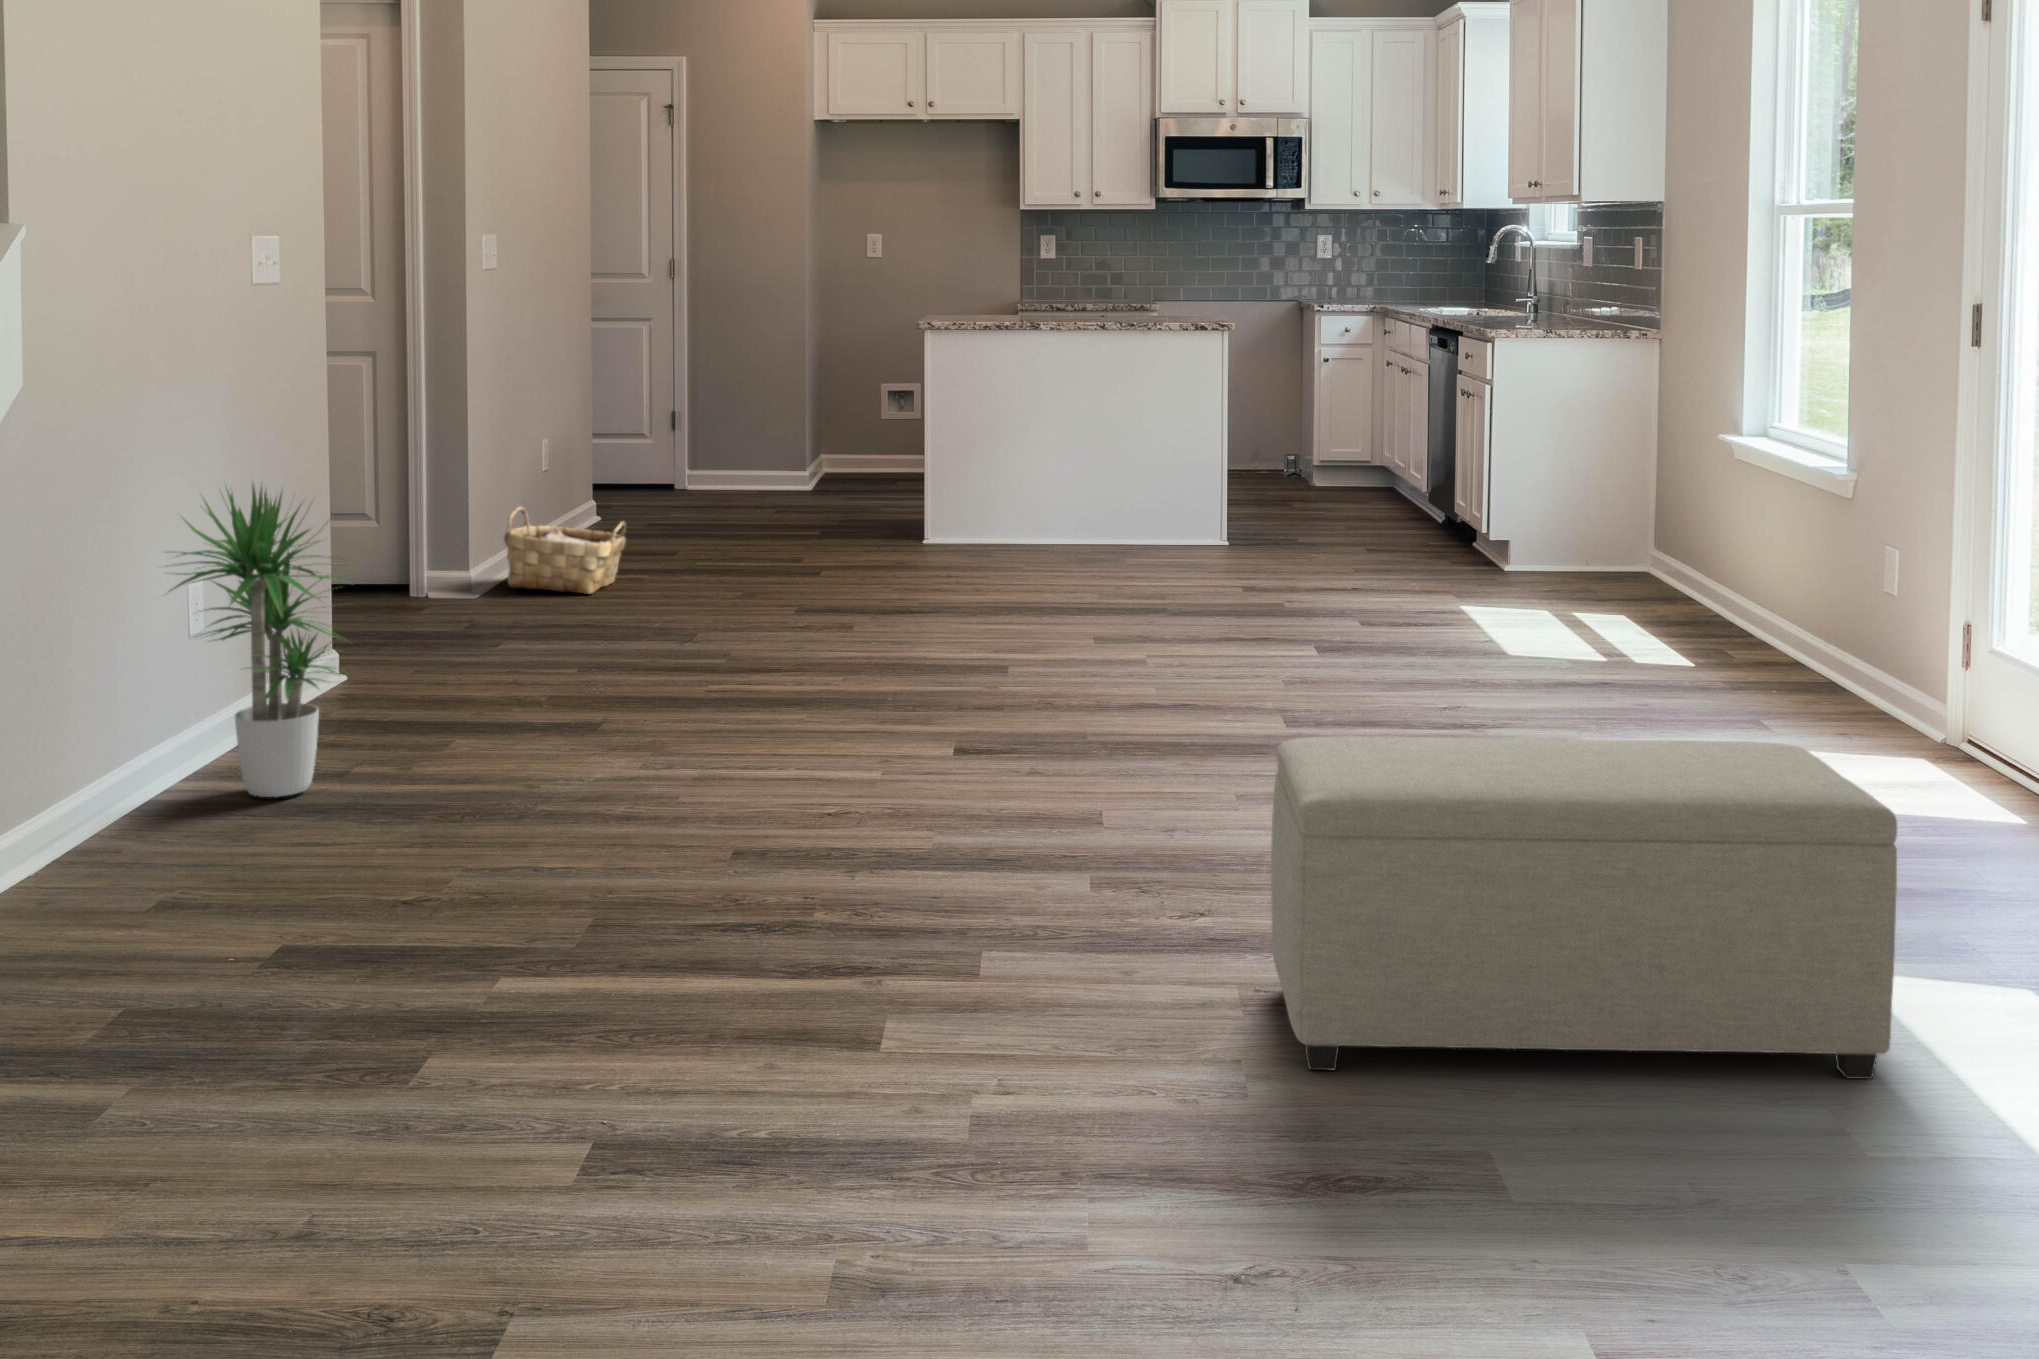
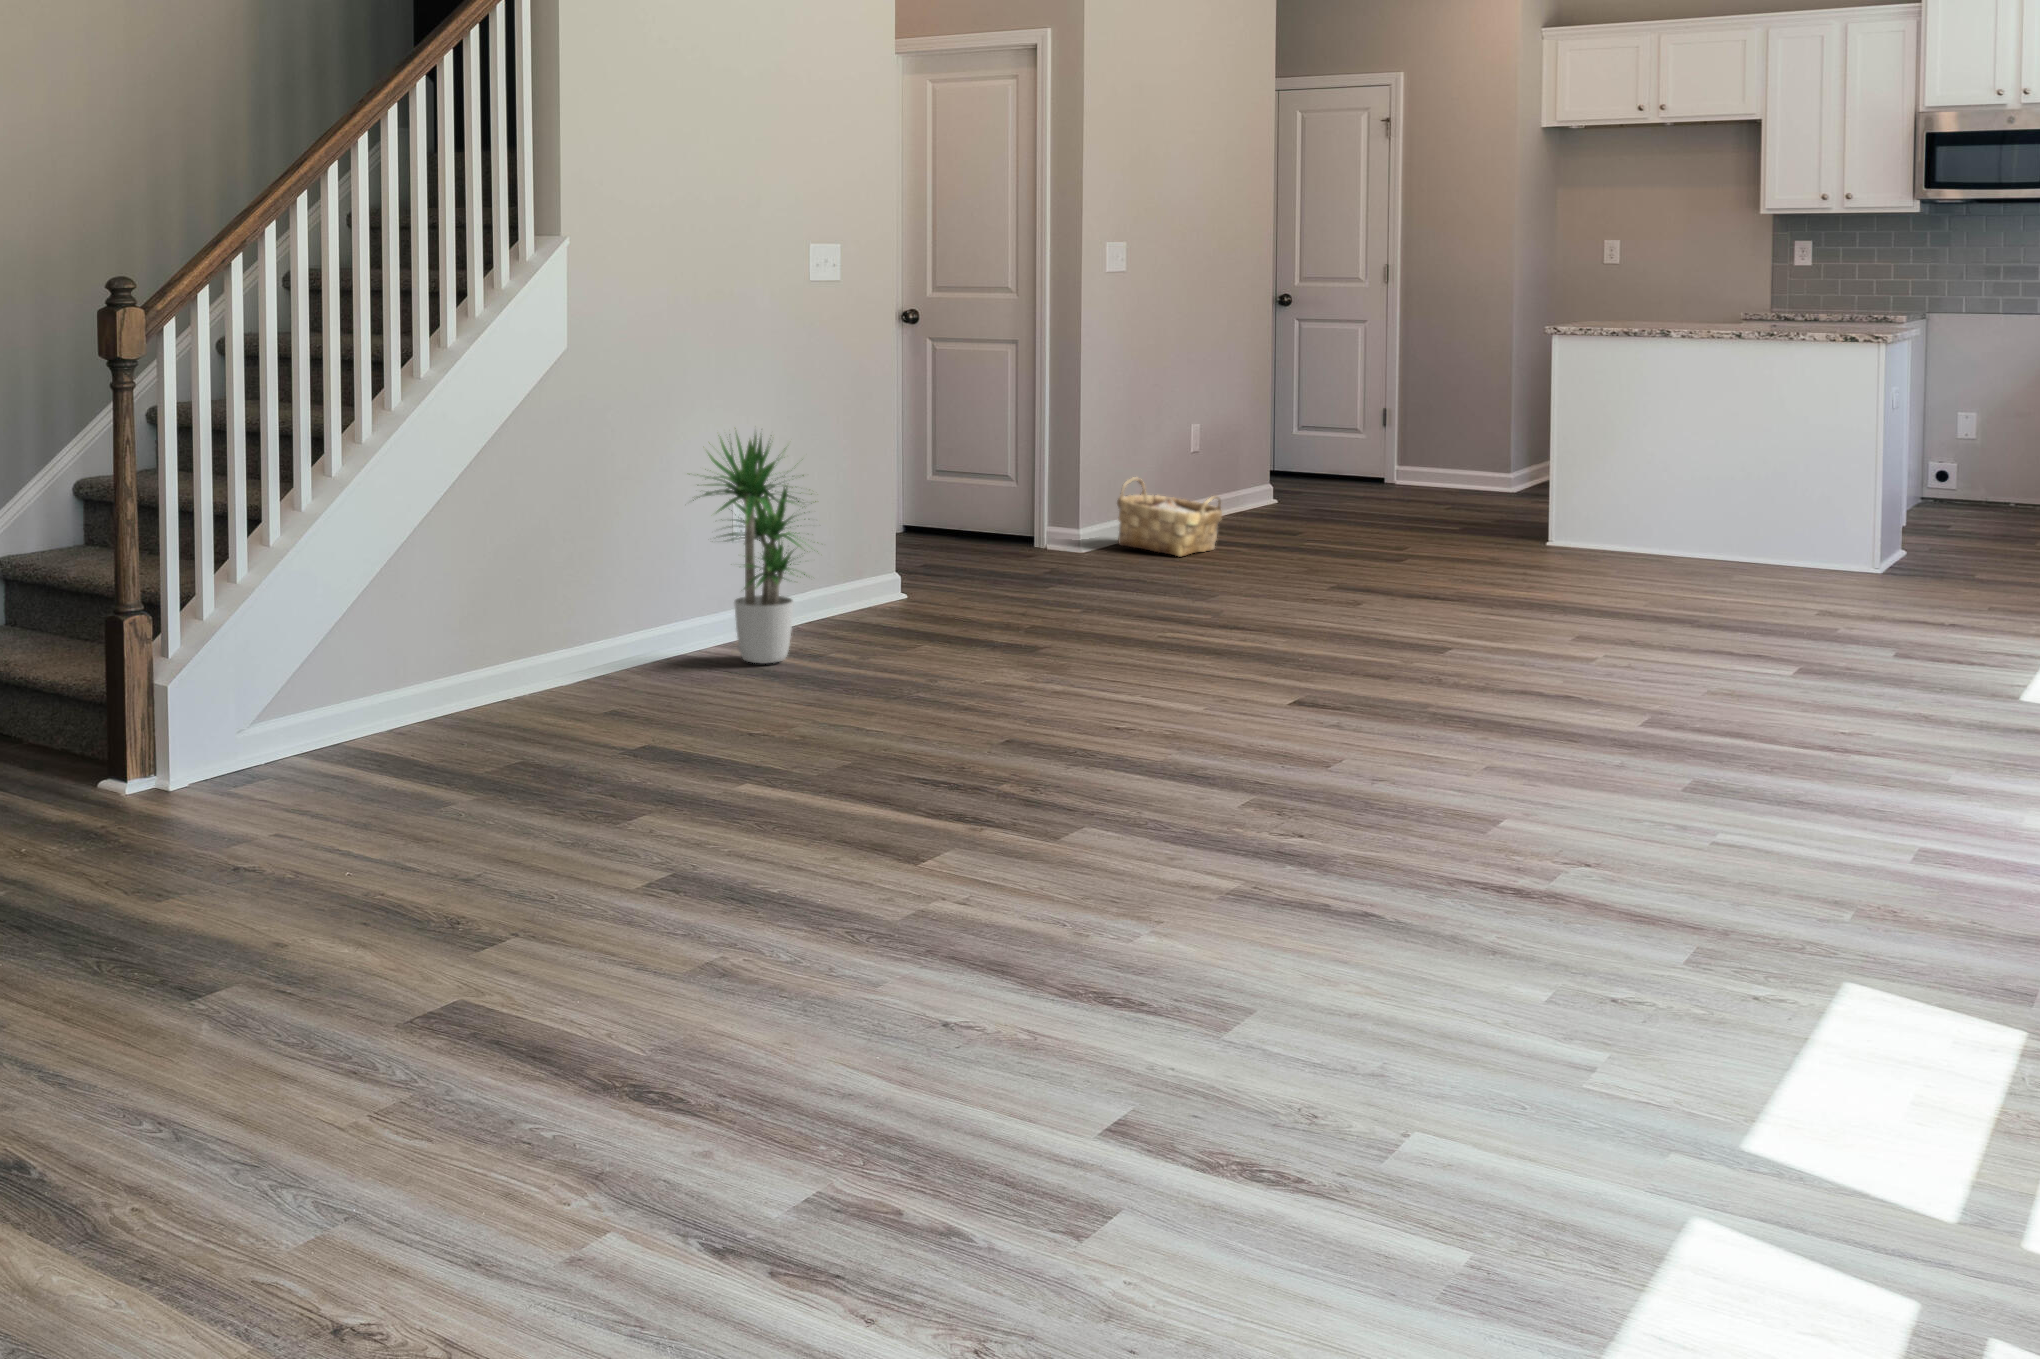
ottoman: present [1271,736,1897,1079] -> none [1182,685,1778,1077]

